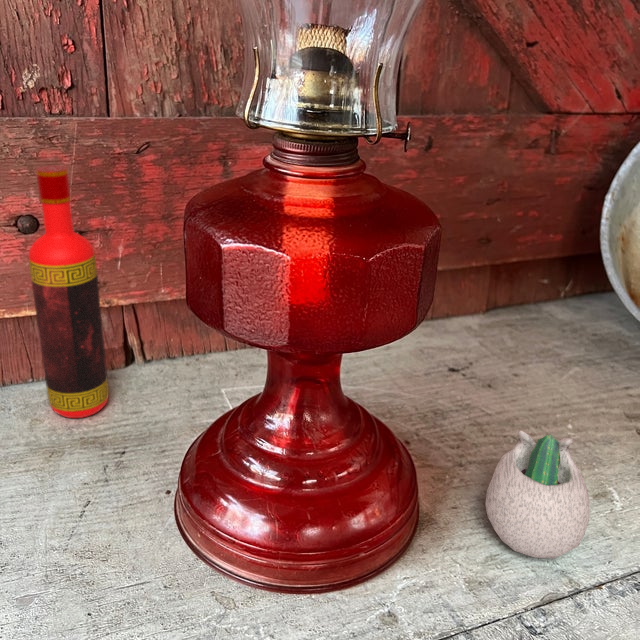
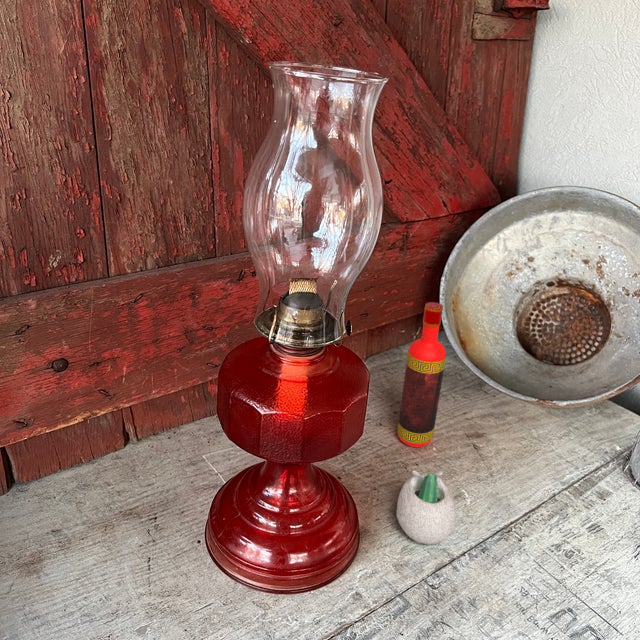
bottle: present [28,165,109,418] -> present [398,302,446,447]

